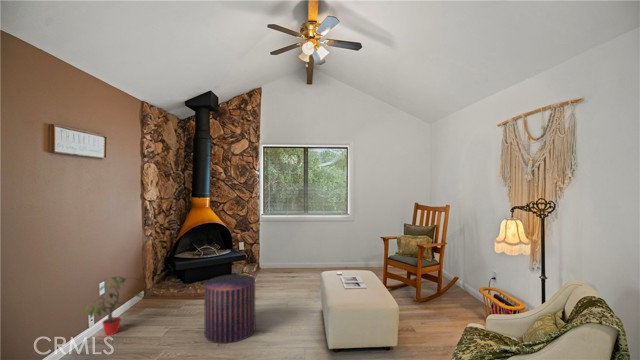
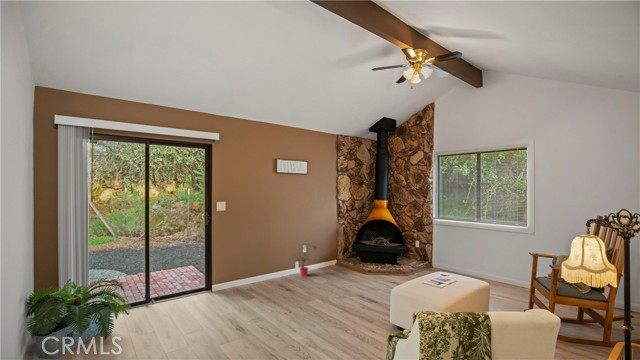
pouf: present [204,274,255,343] -> none [336,256,371,301]

